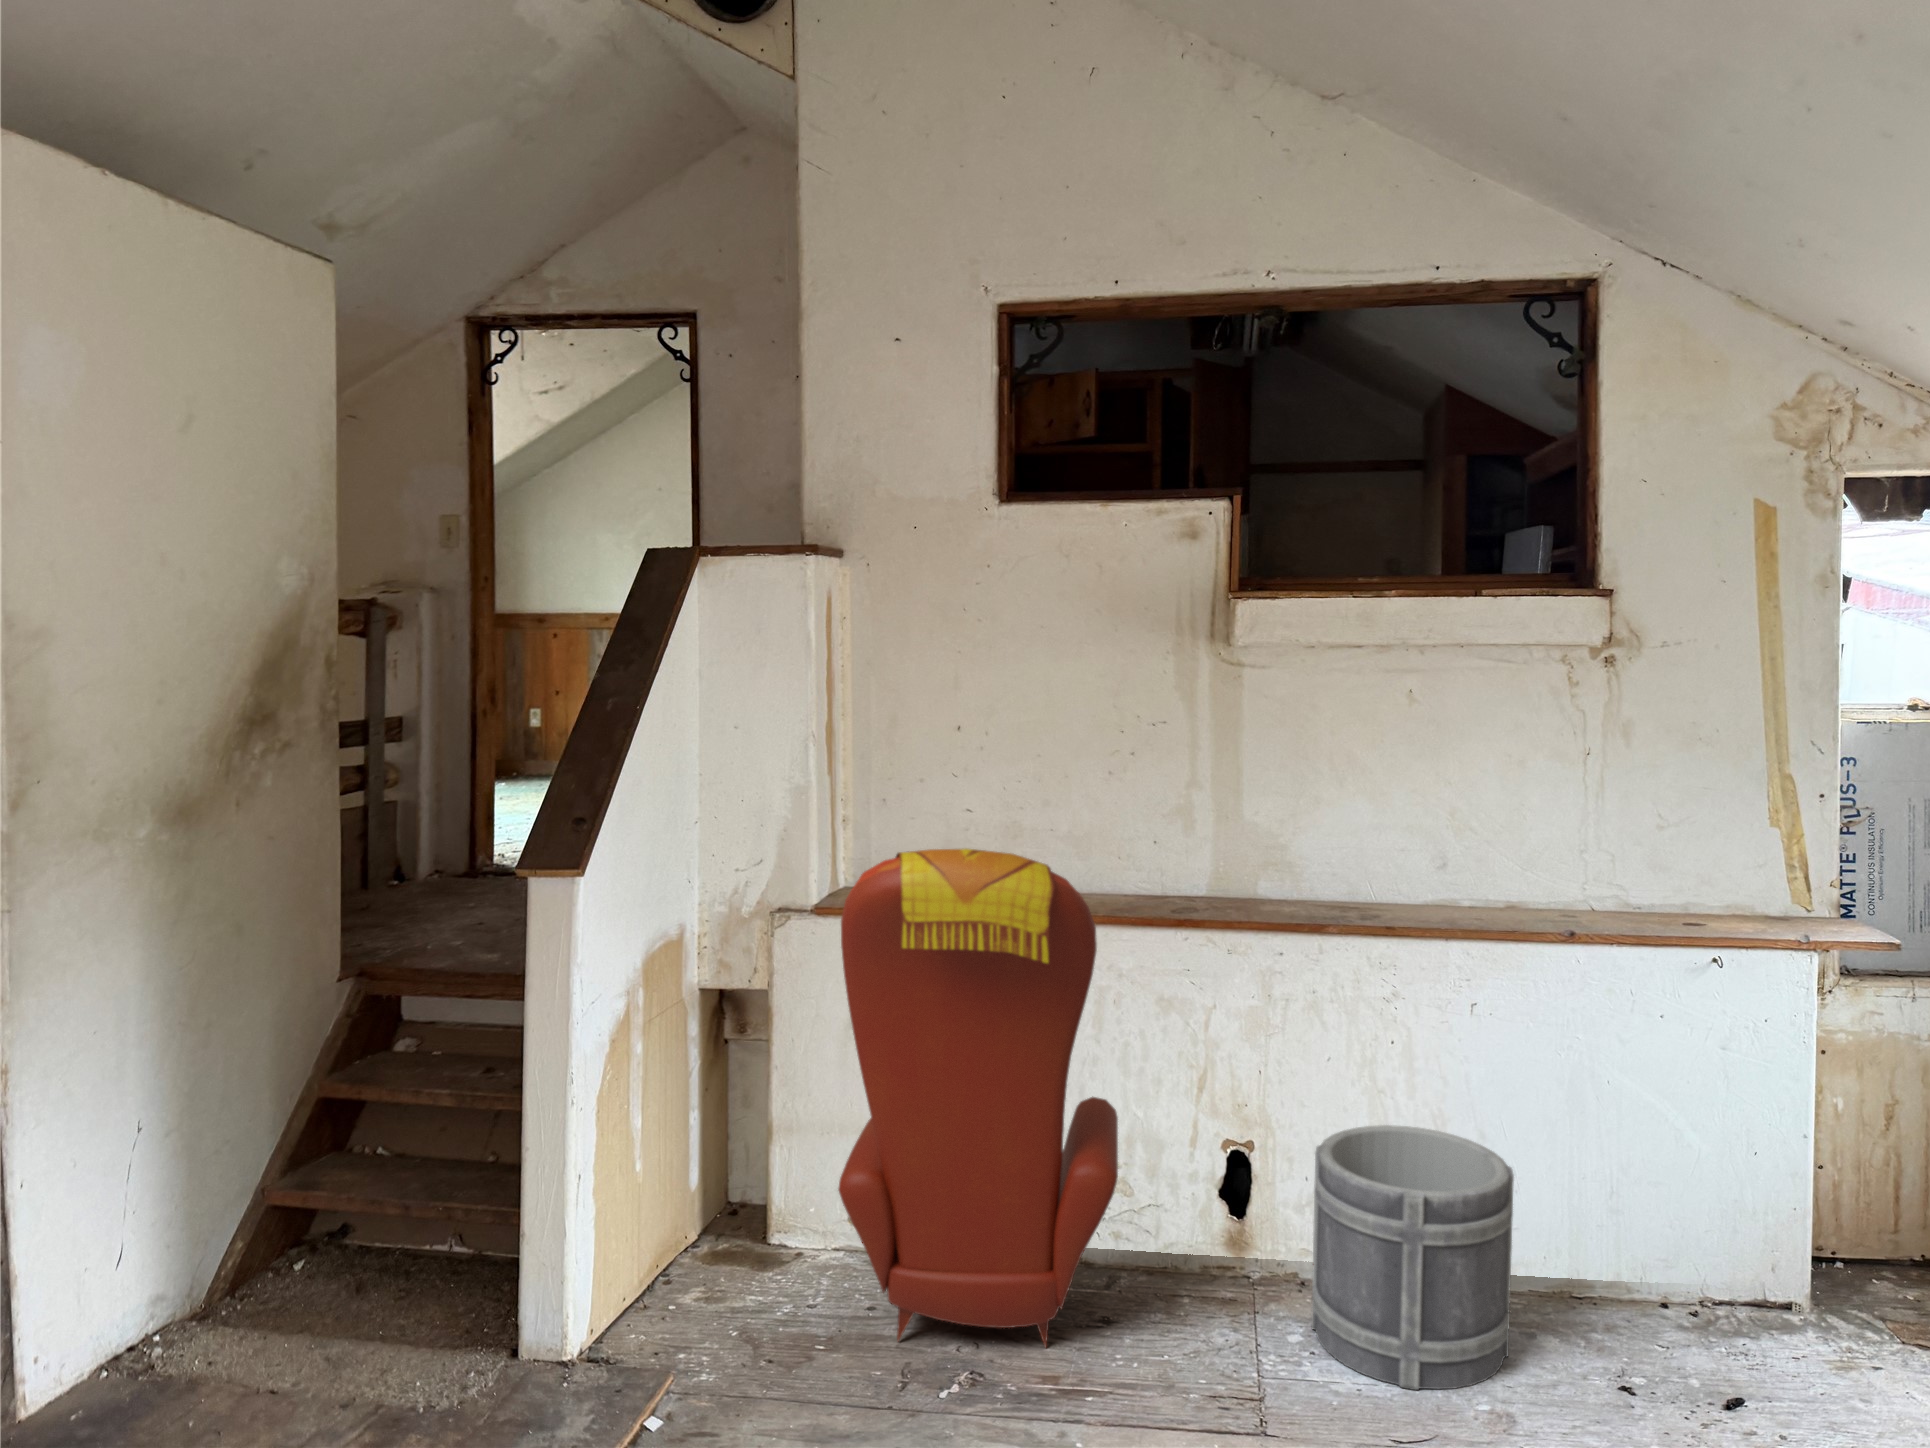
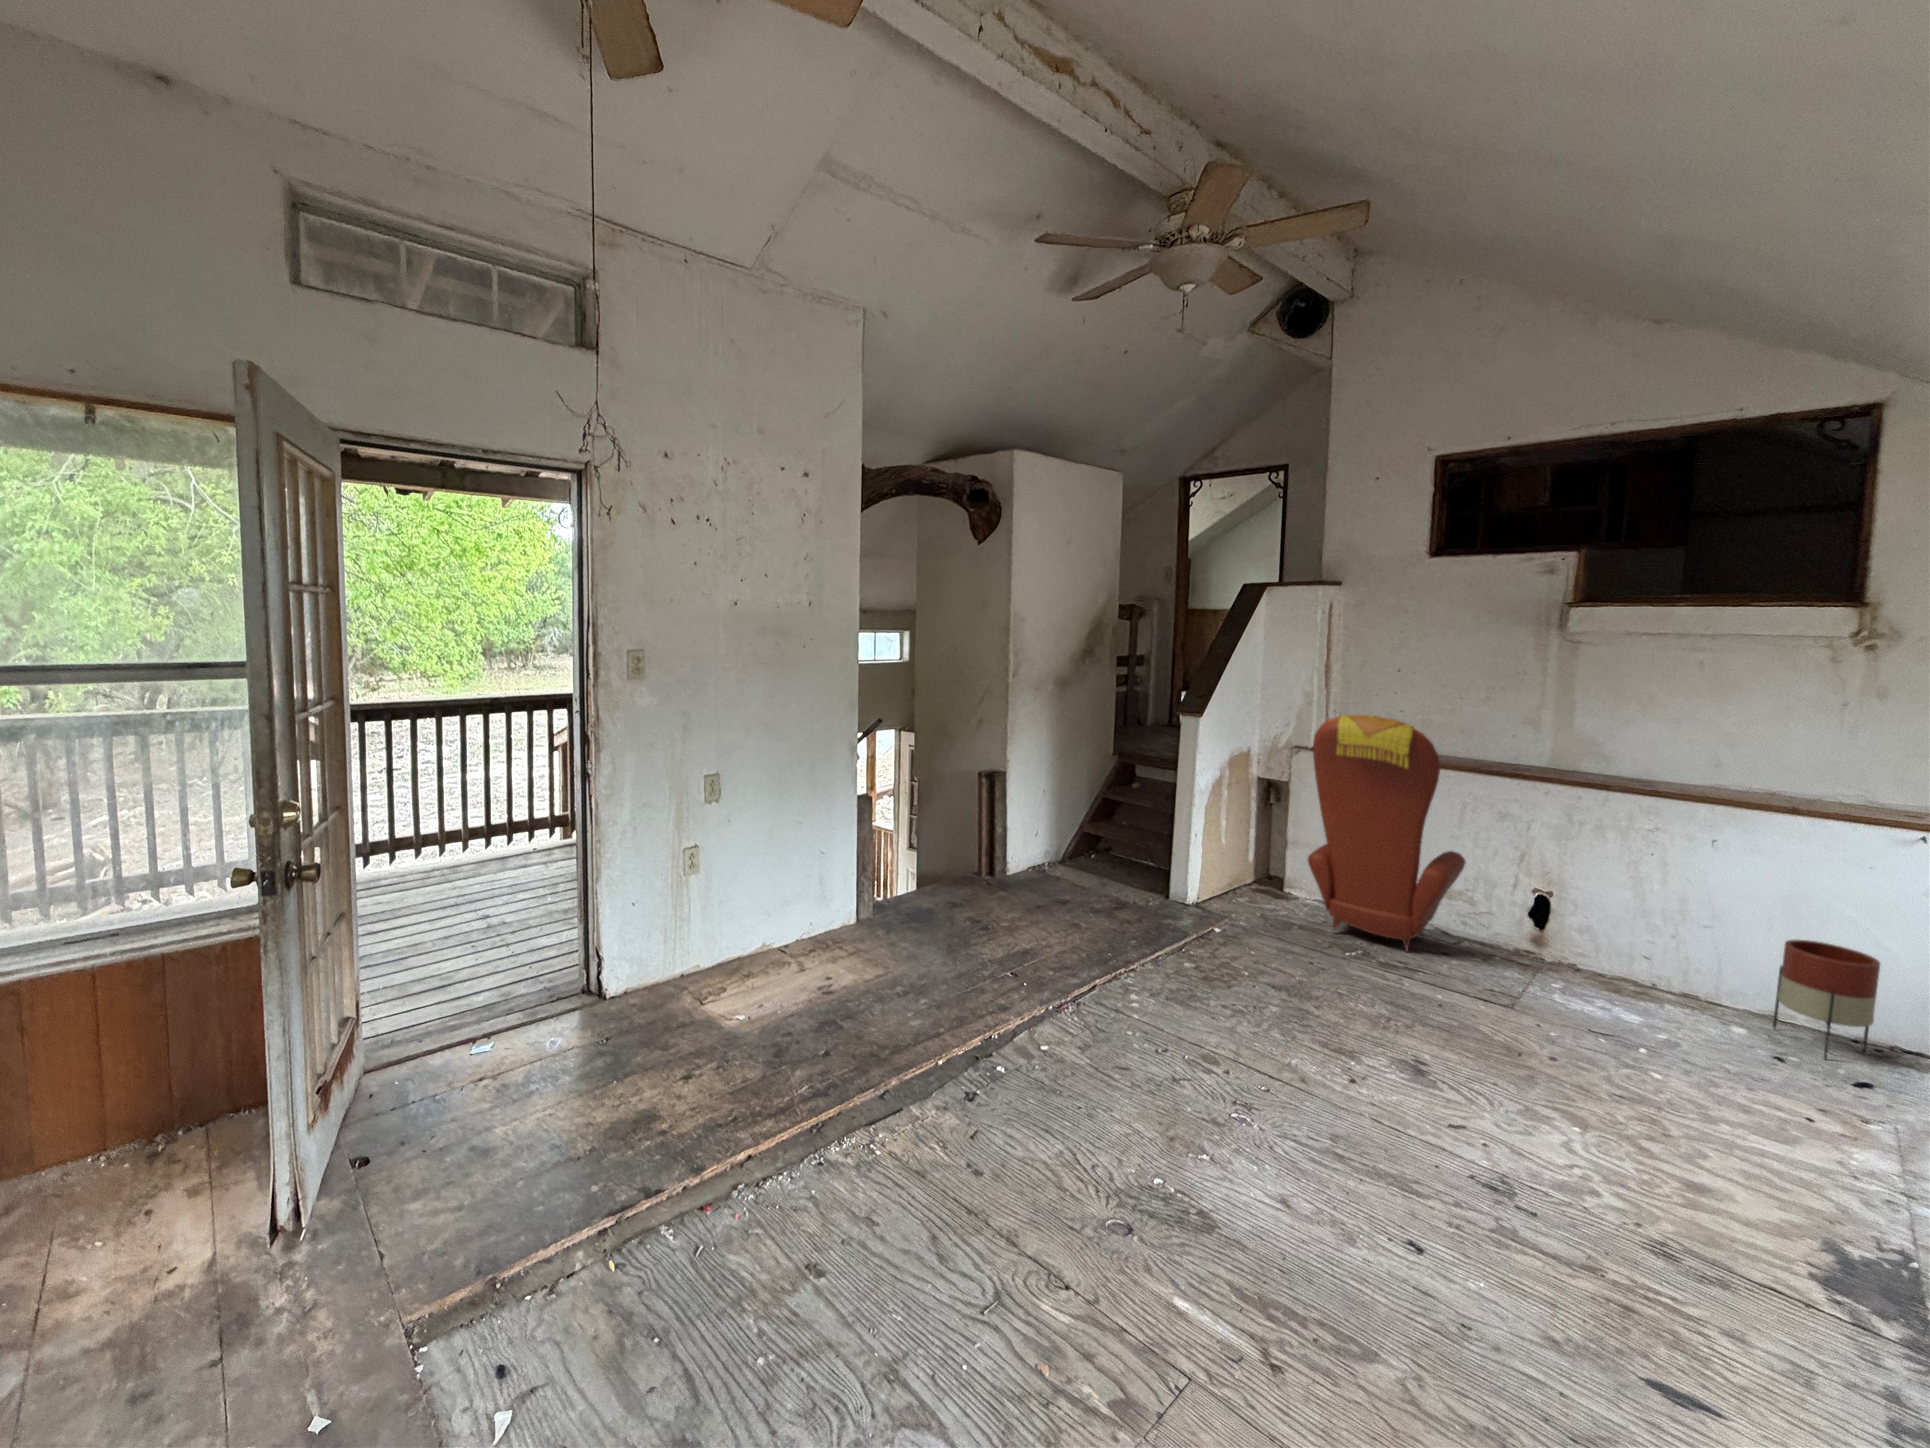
bucket: present [1311,1125,1514,1390] -> none [1569,891,1712,1027]
planter: none [1579,1156,1709,1369] -> present [1773,940,1880,1059]

